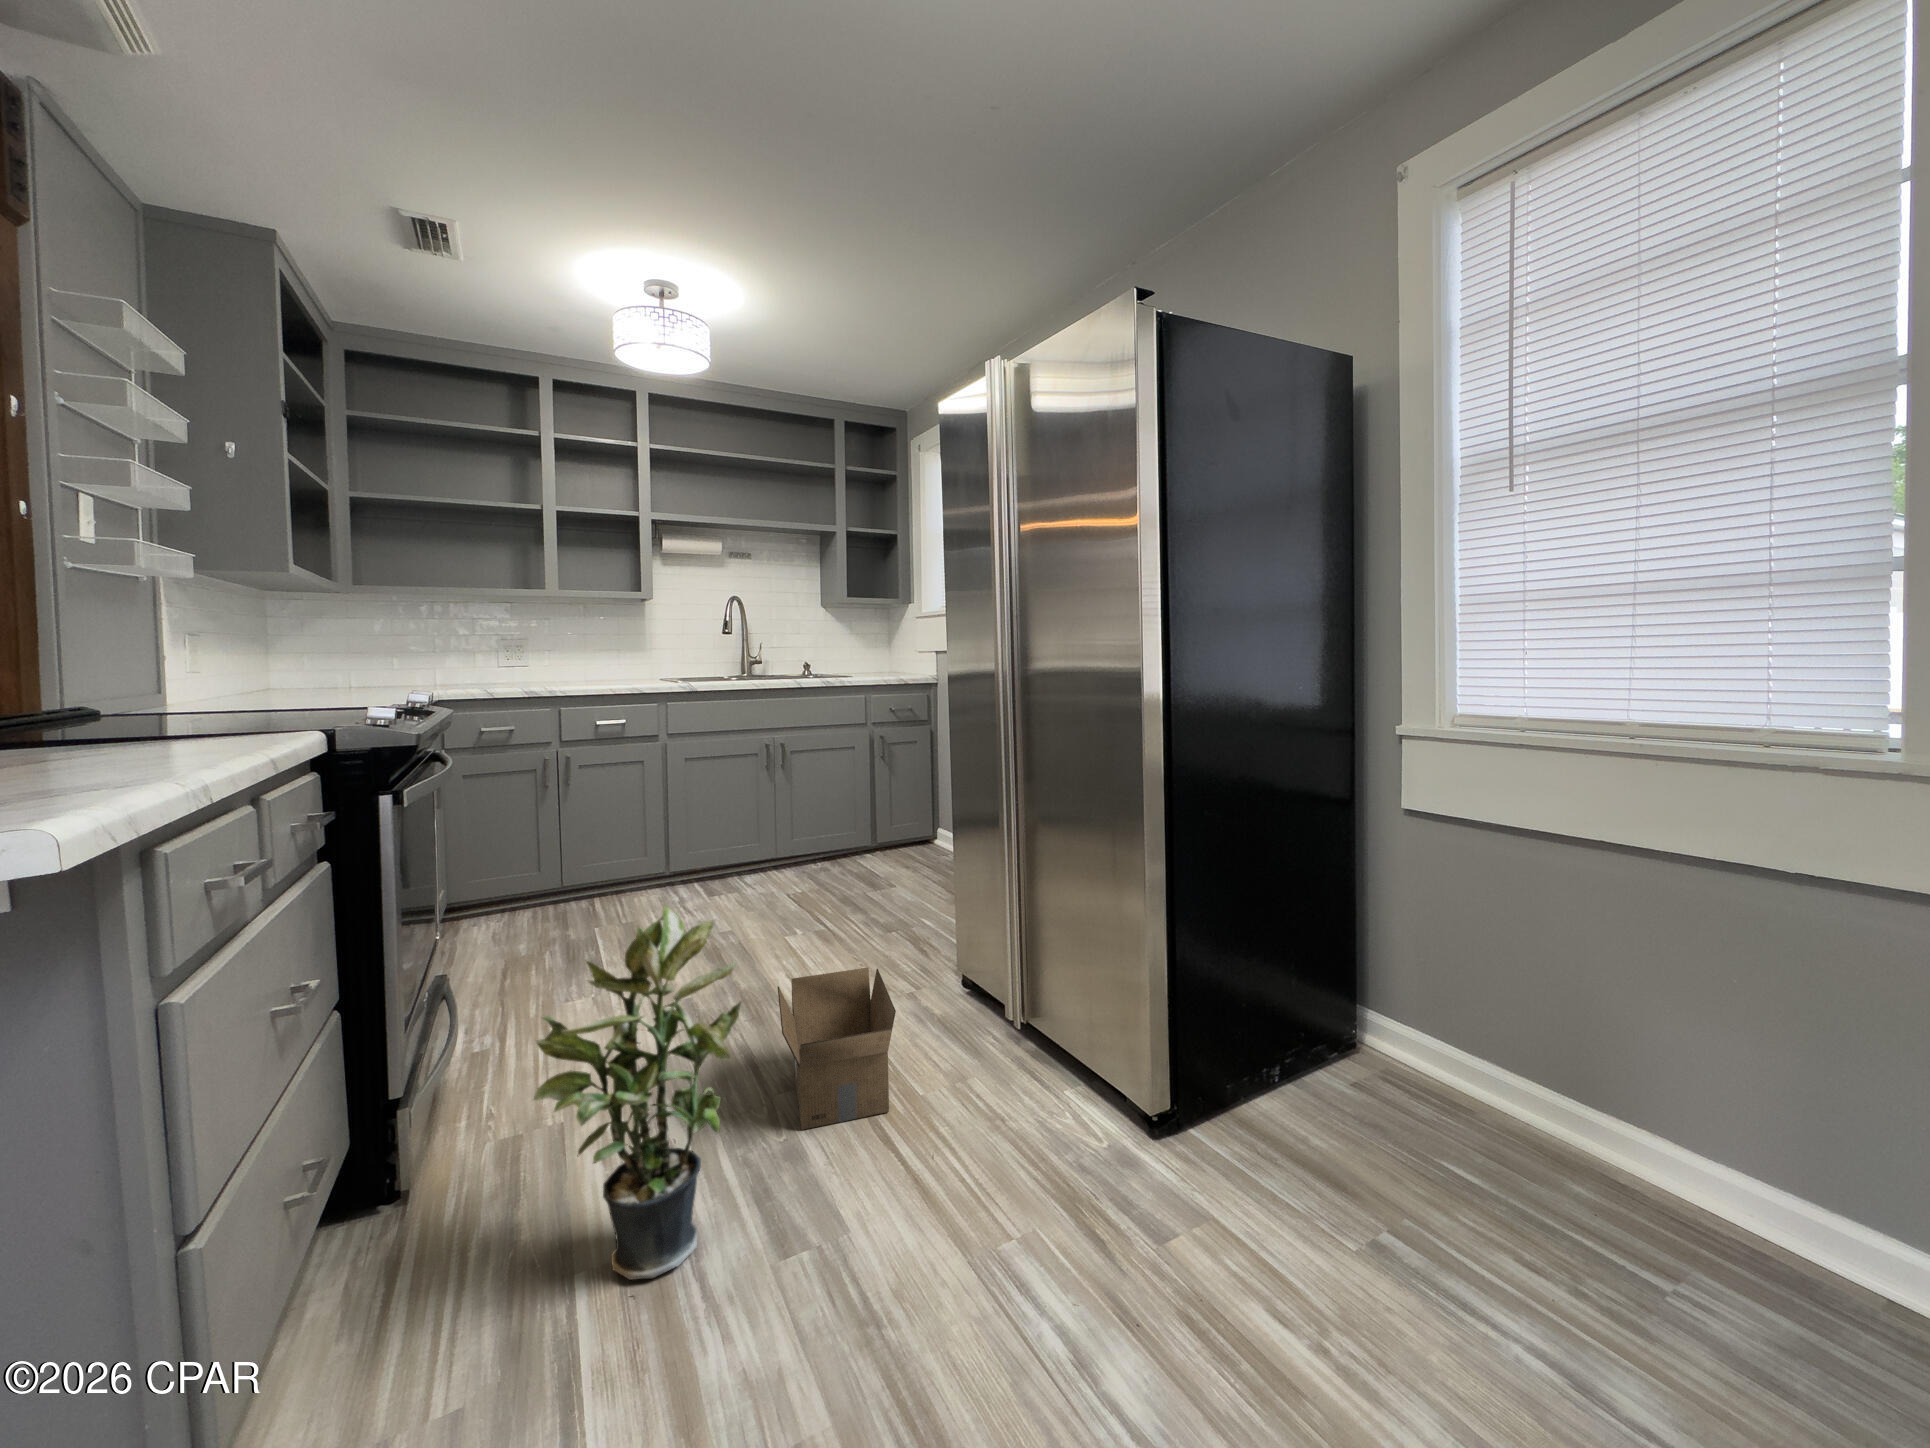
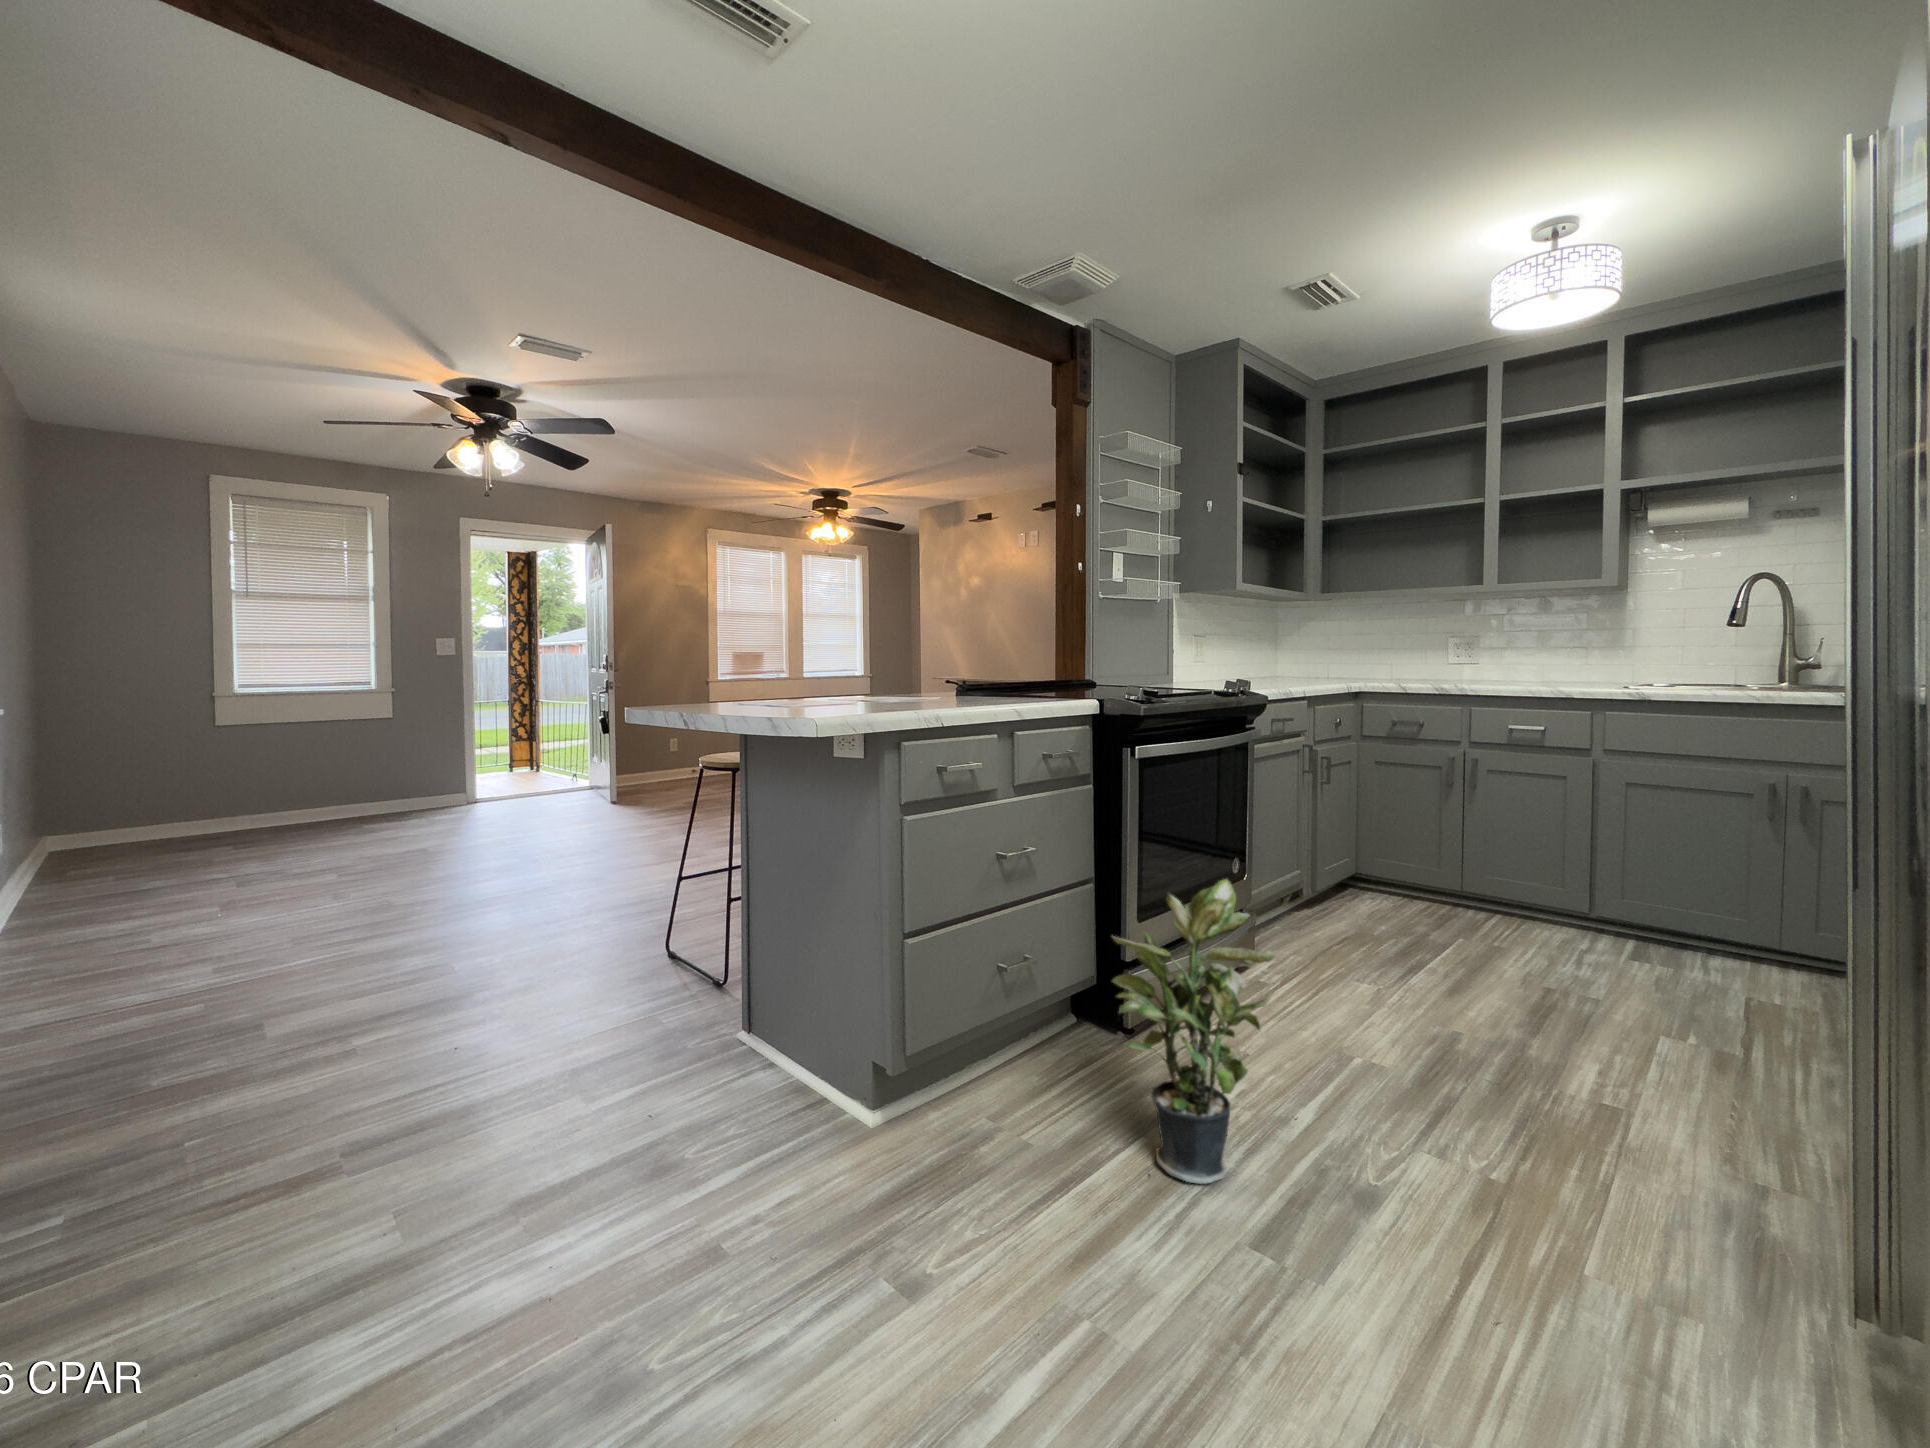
cardboard box: present [778,968,896,1130] -> none [1381,1040,1591,1252]

